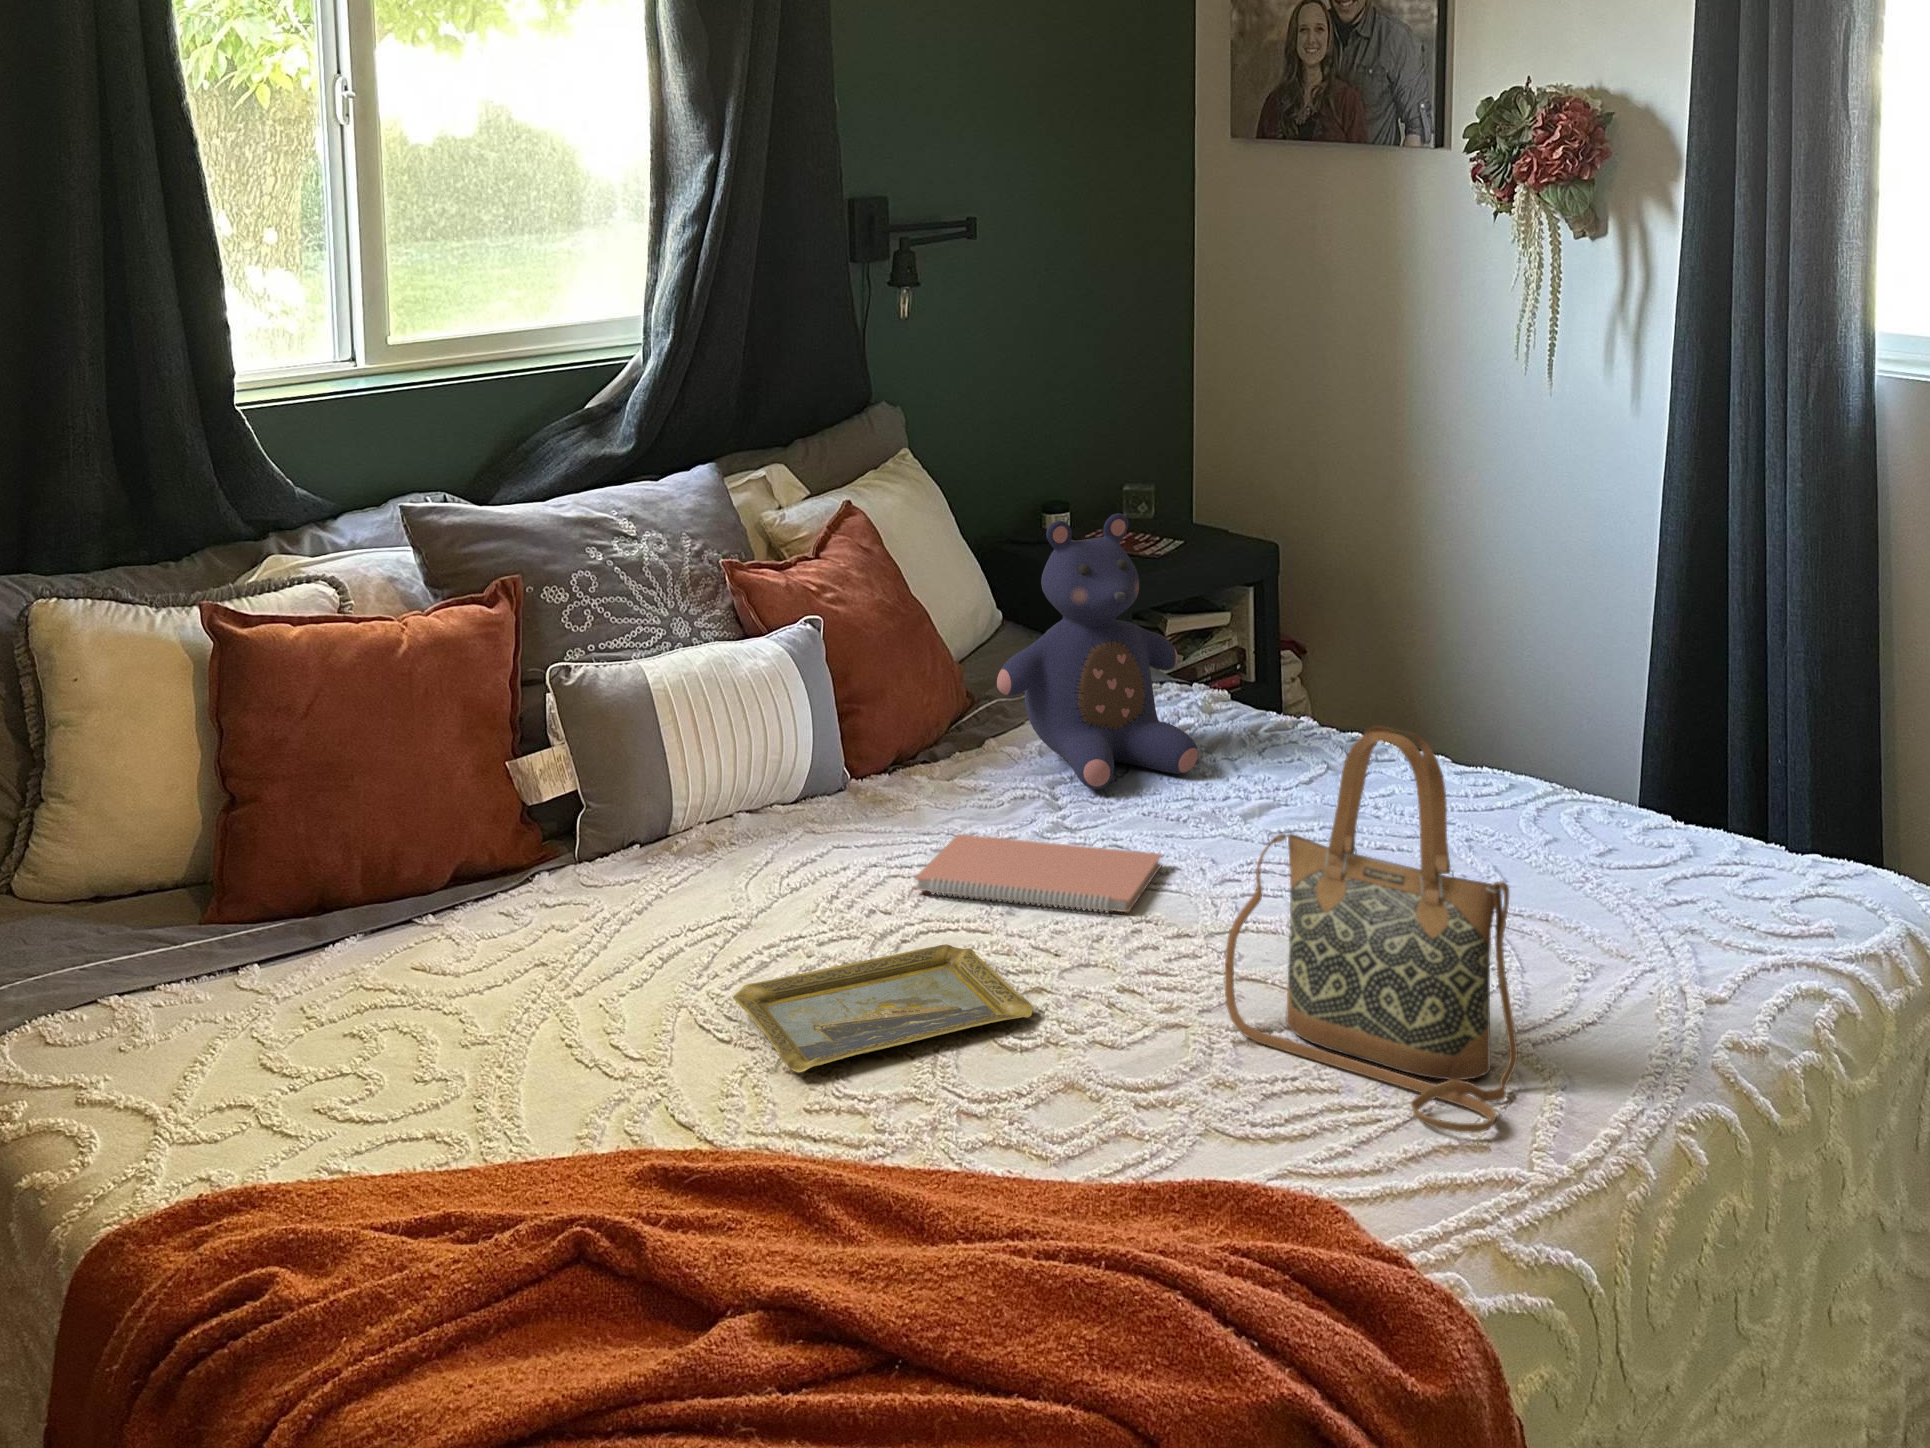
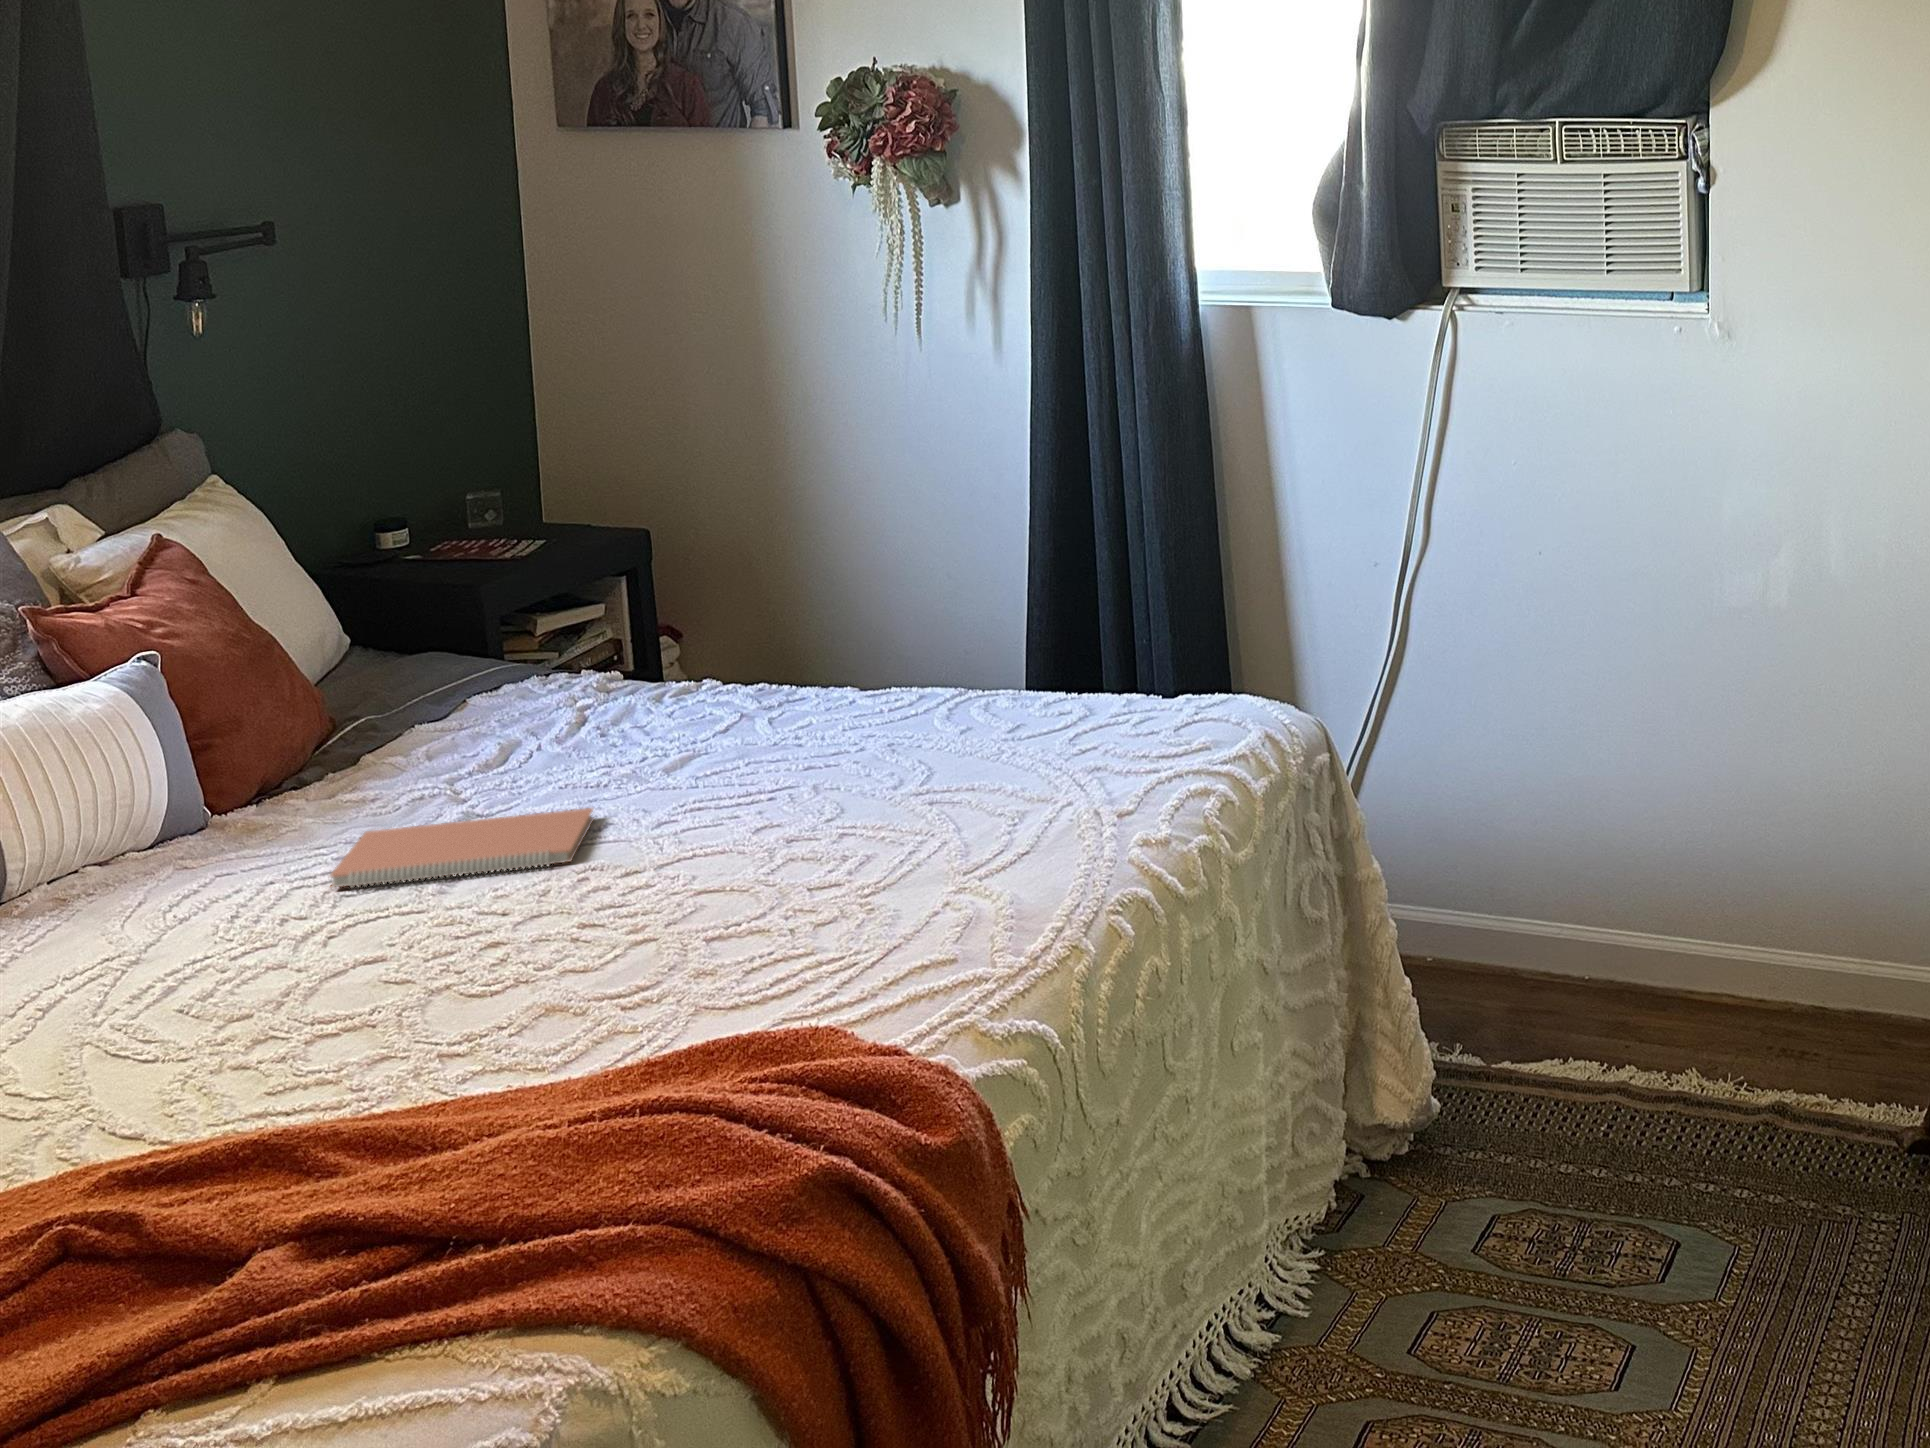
teddy bear: present [997,513,1198,789] -> none [383,499,610,769]
handbag: present [1224,726,1518,1133] -> none [687,627,970,958]
tray: present [732,944,1033,1072] -> none [149,921,494,1060]

